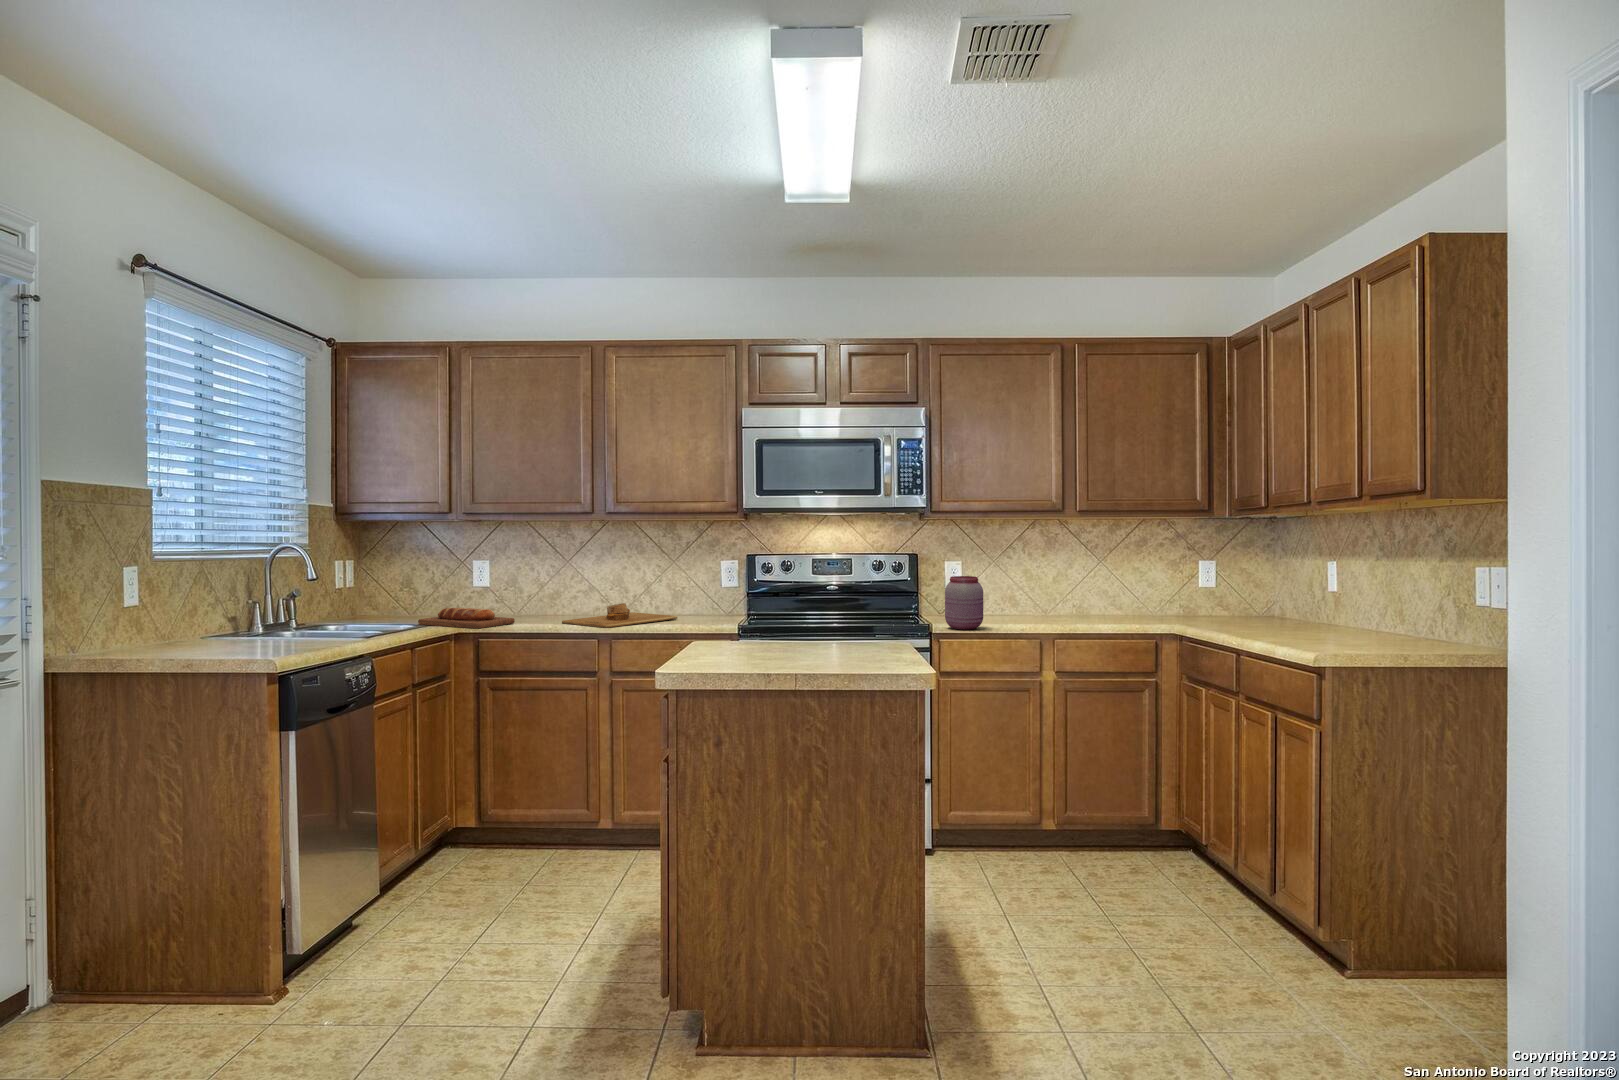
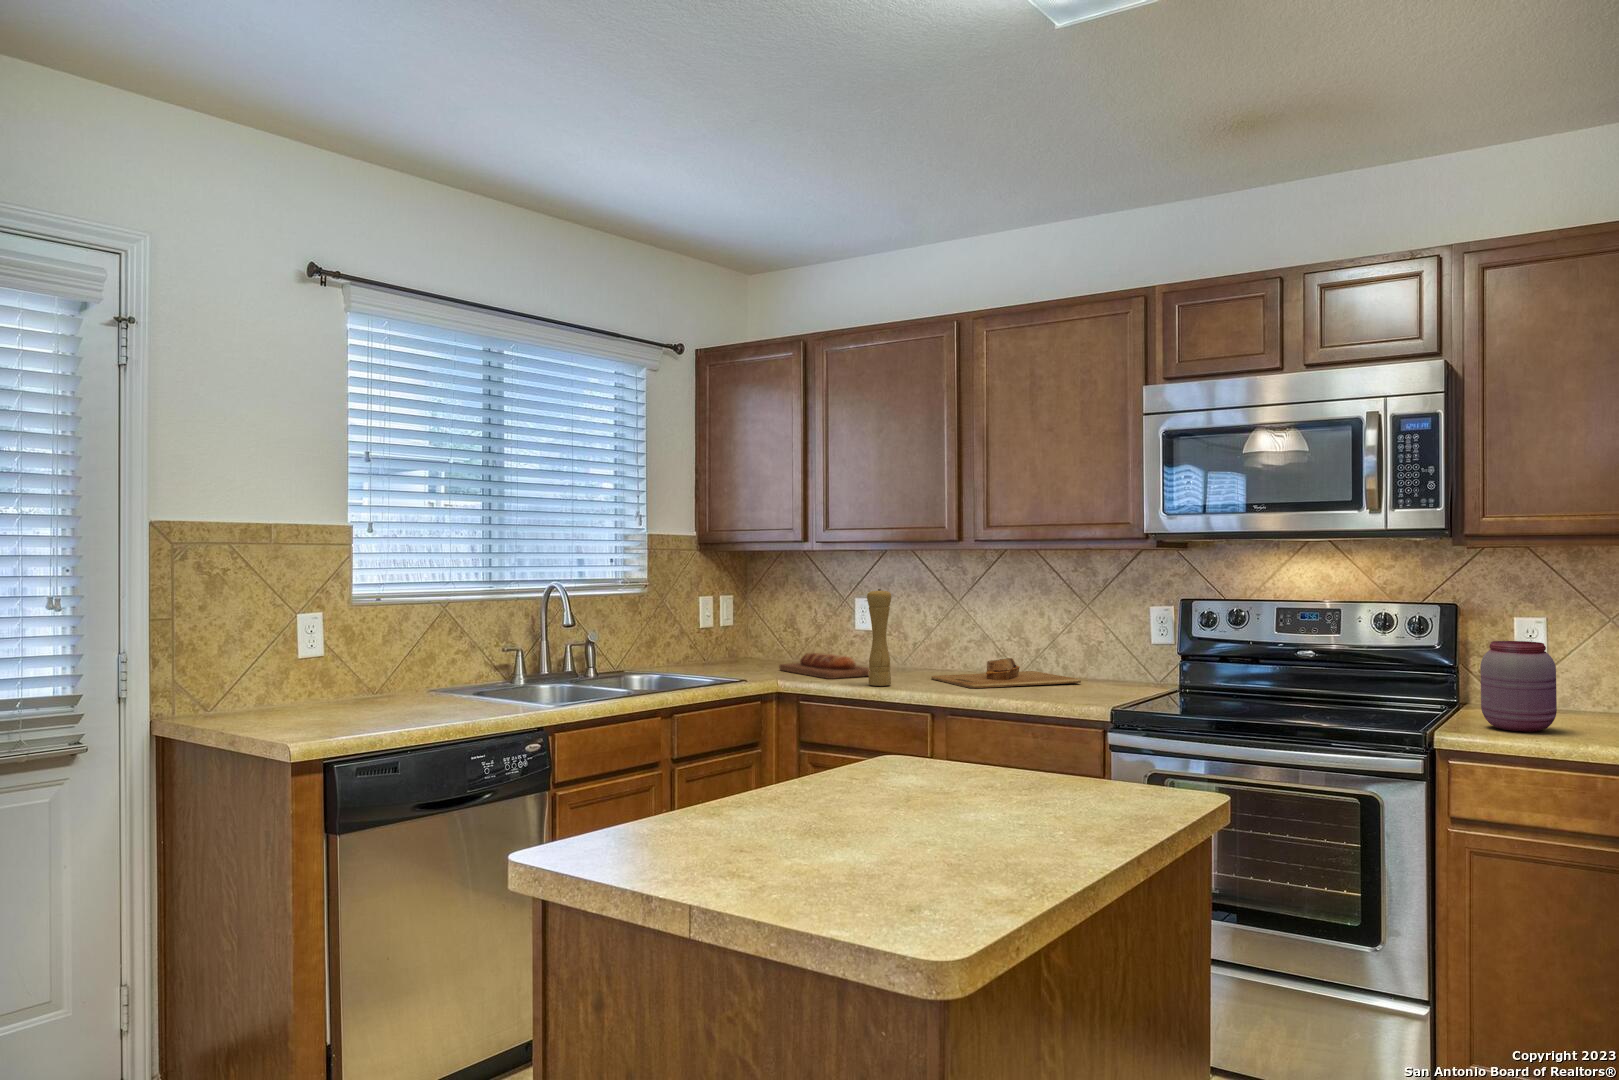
pepper mill: none [519,553,540,631] -> present [867,589,891,686]

